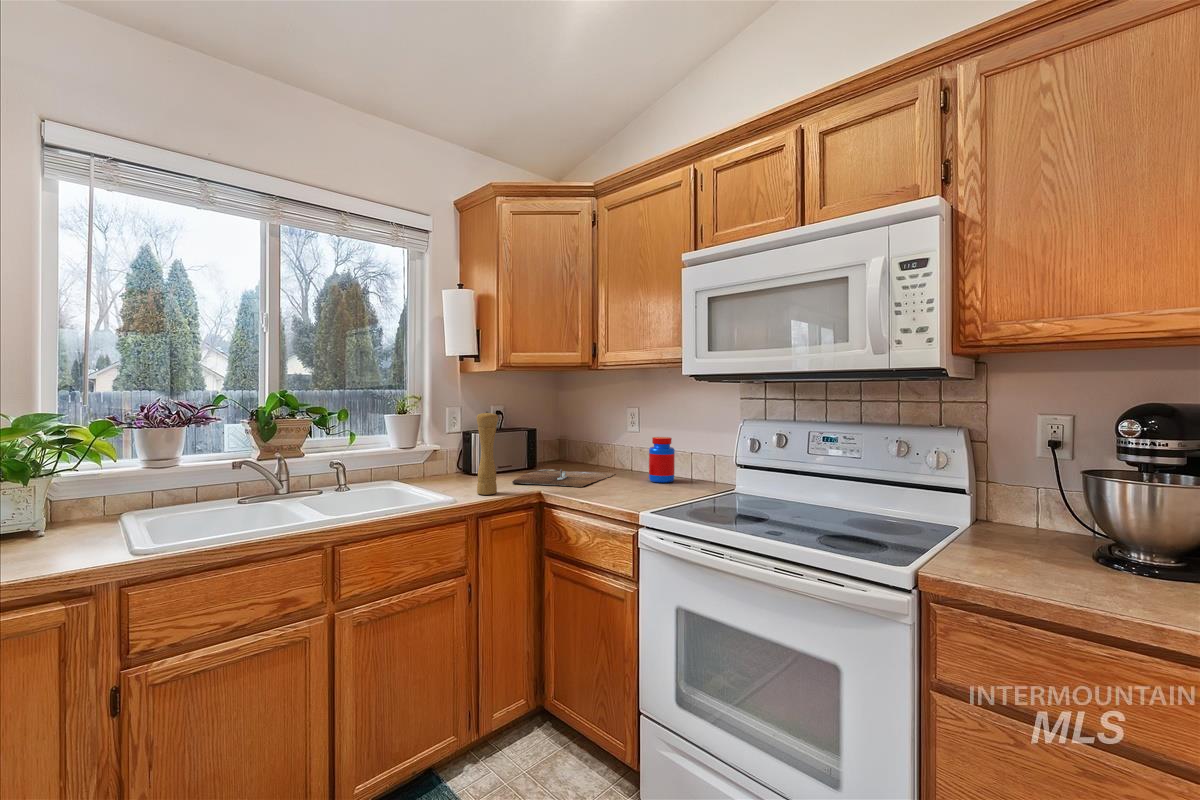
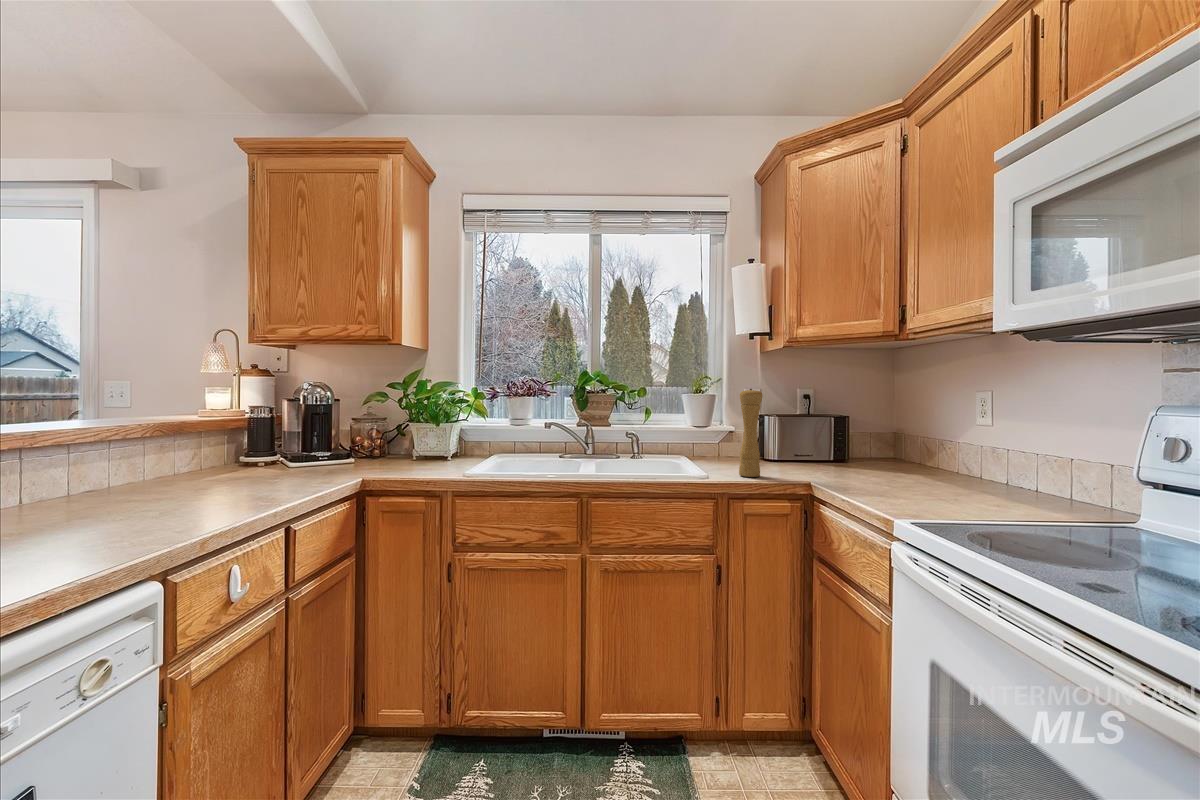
jar: present [649,437,675,483] -> none [986,430,1036,496]
cutting board: present [512,469,614,487] -> none [792,462,946,484]

